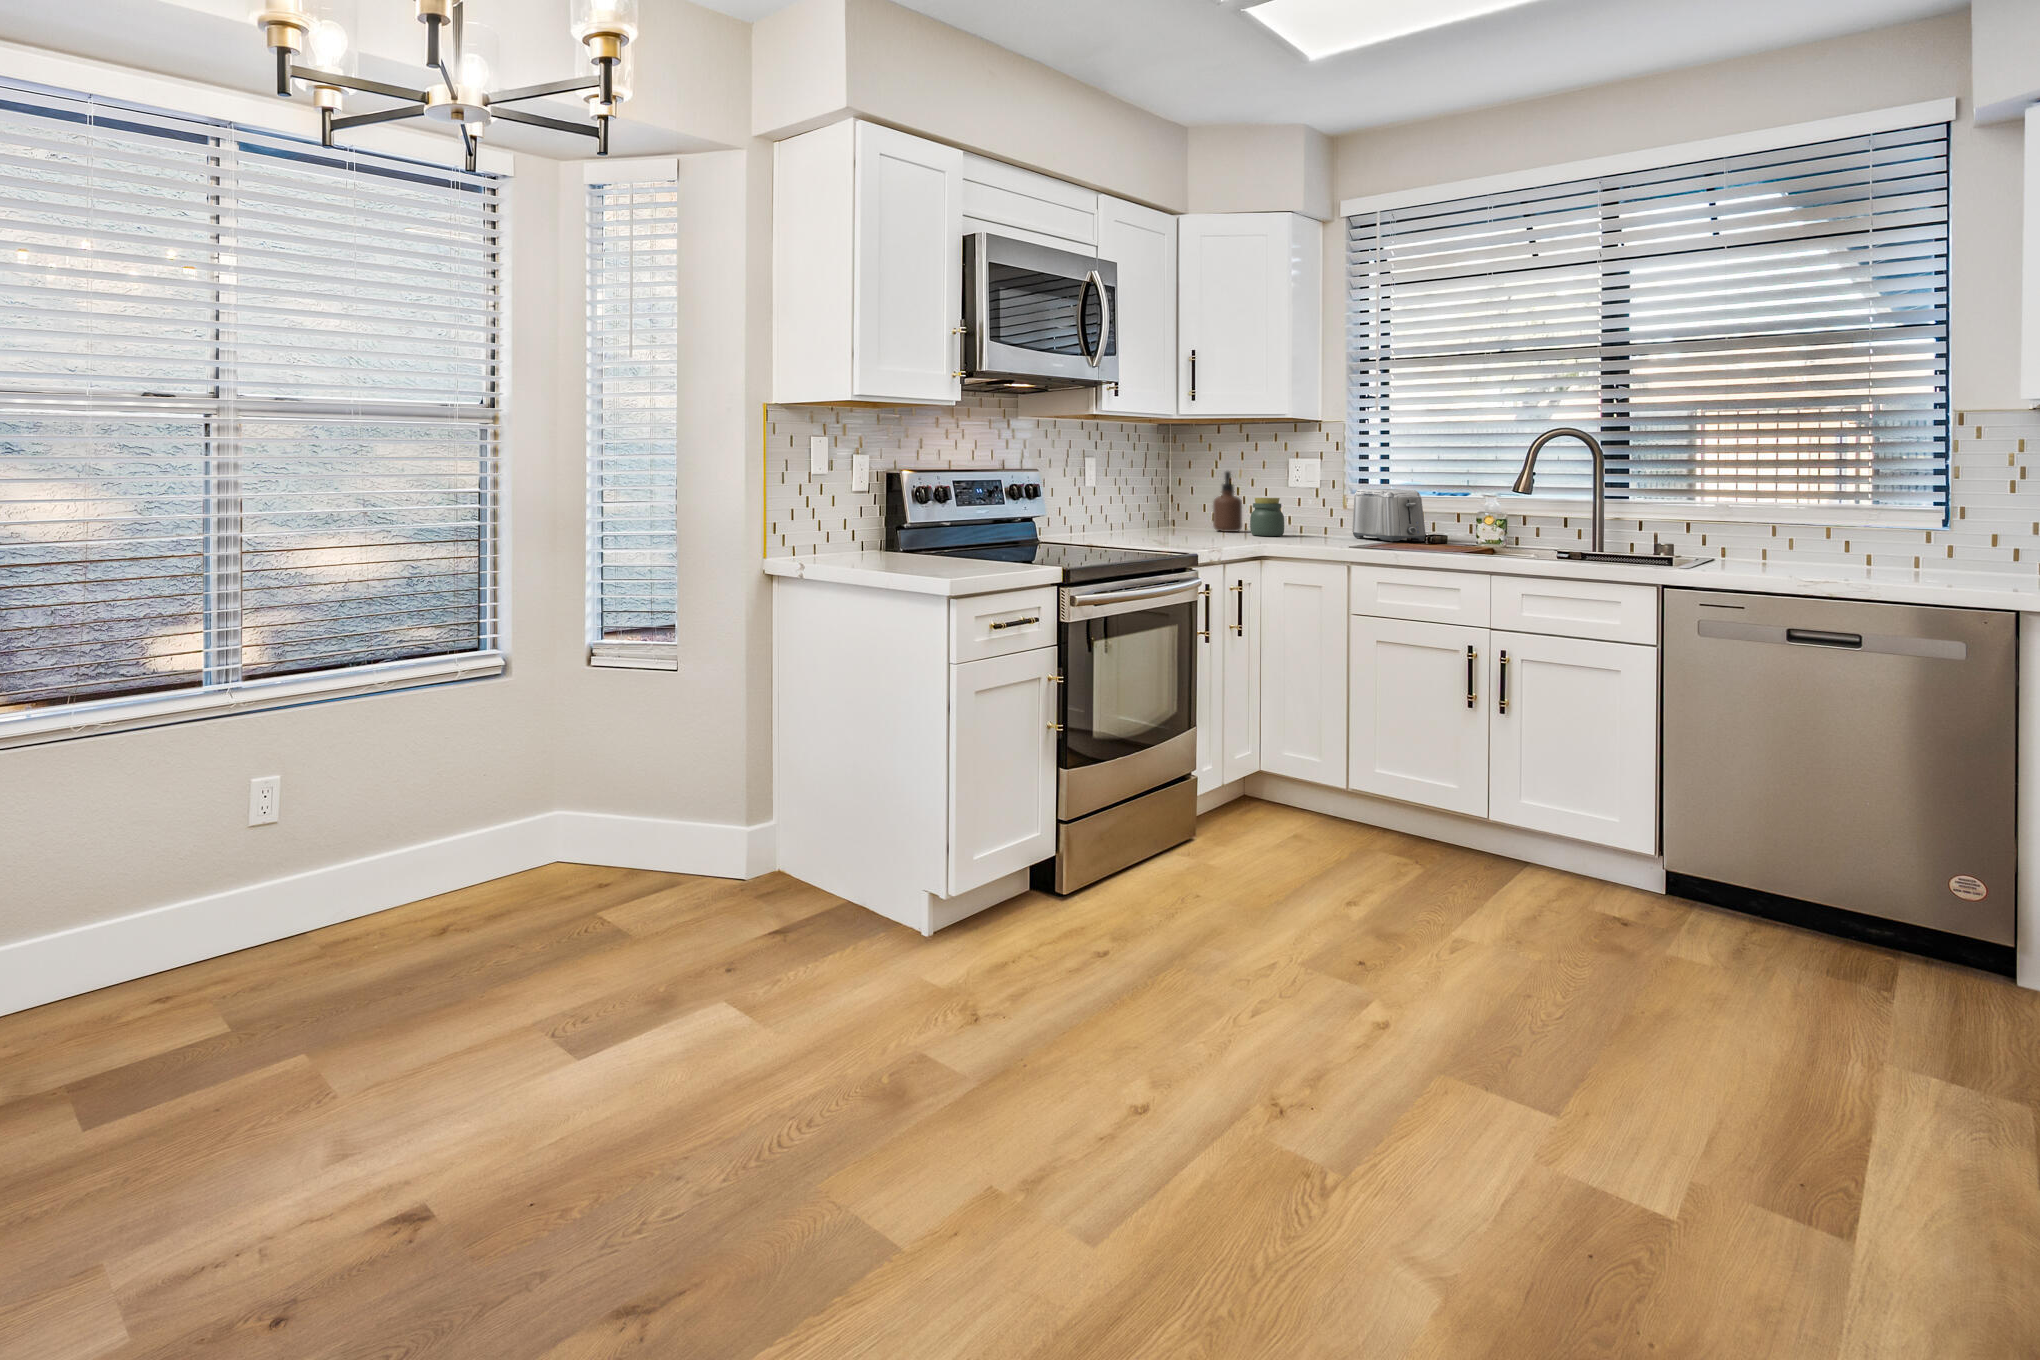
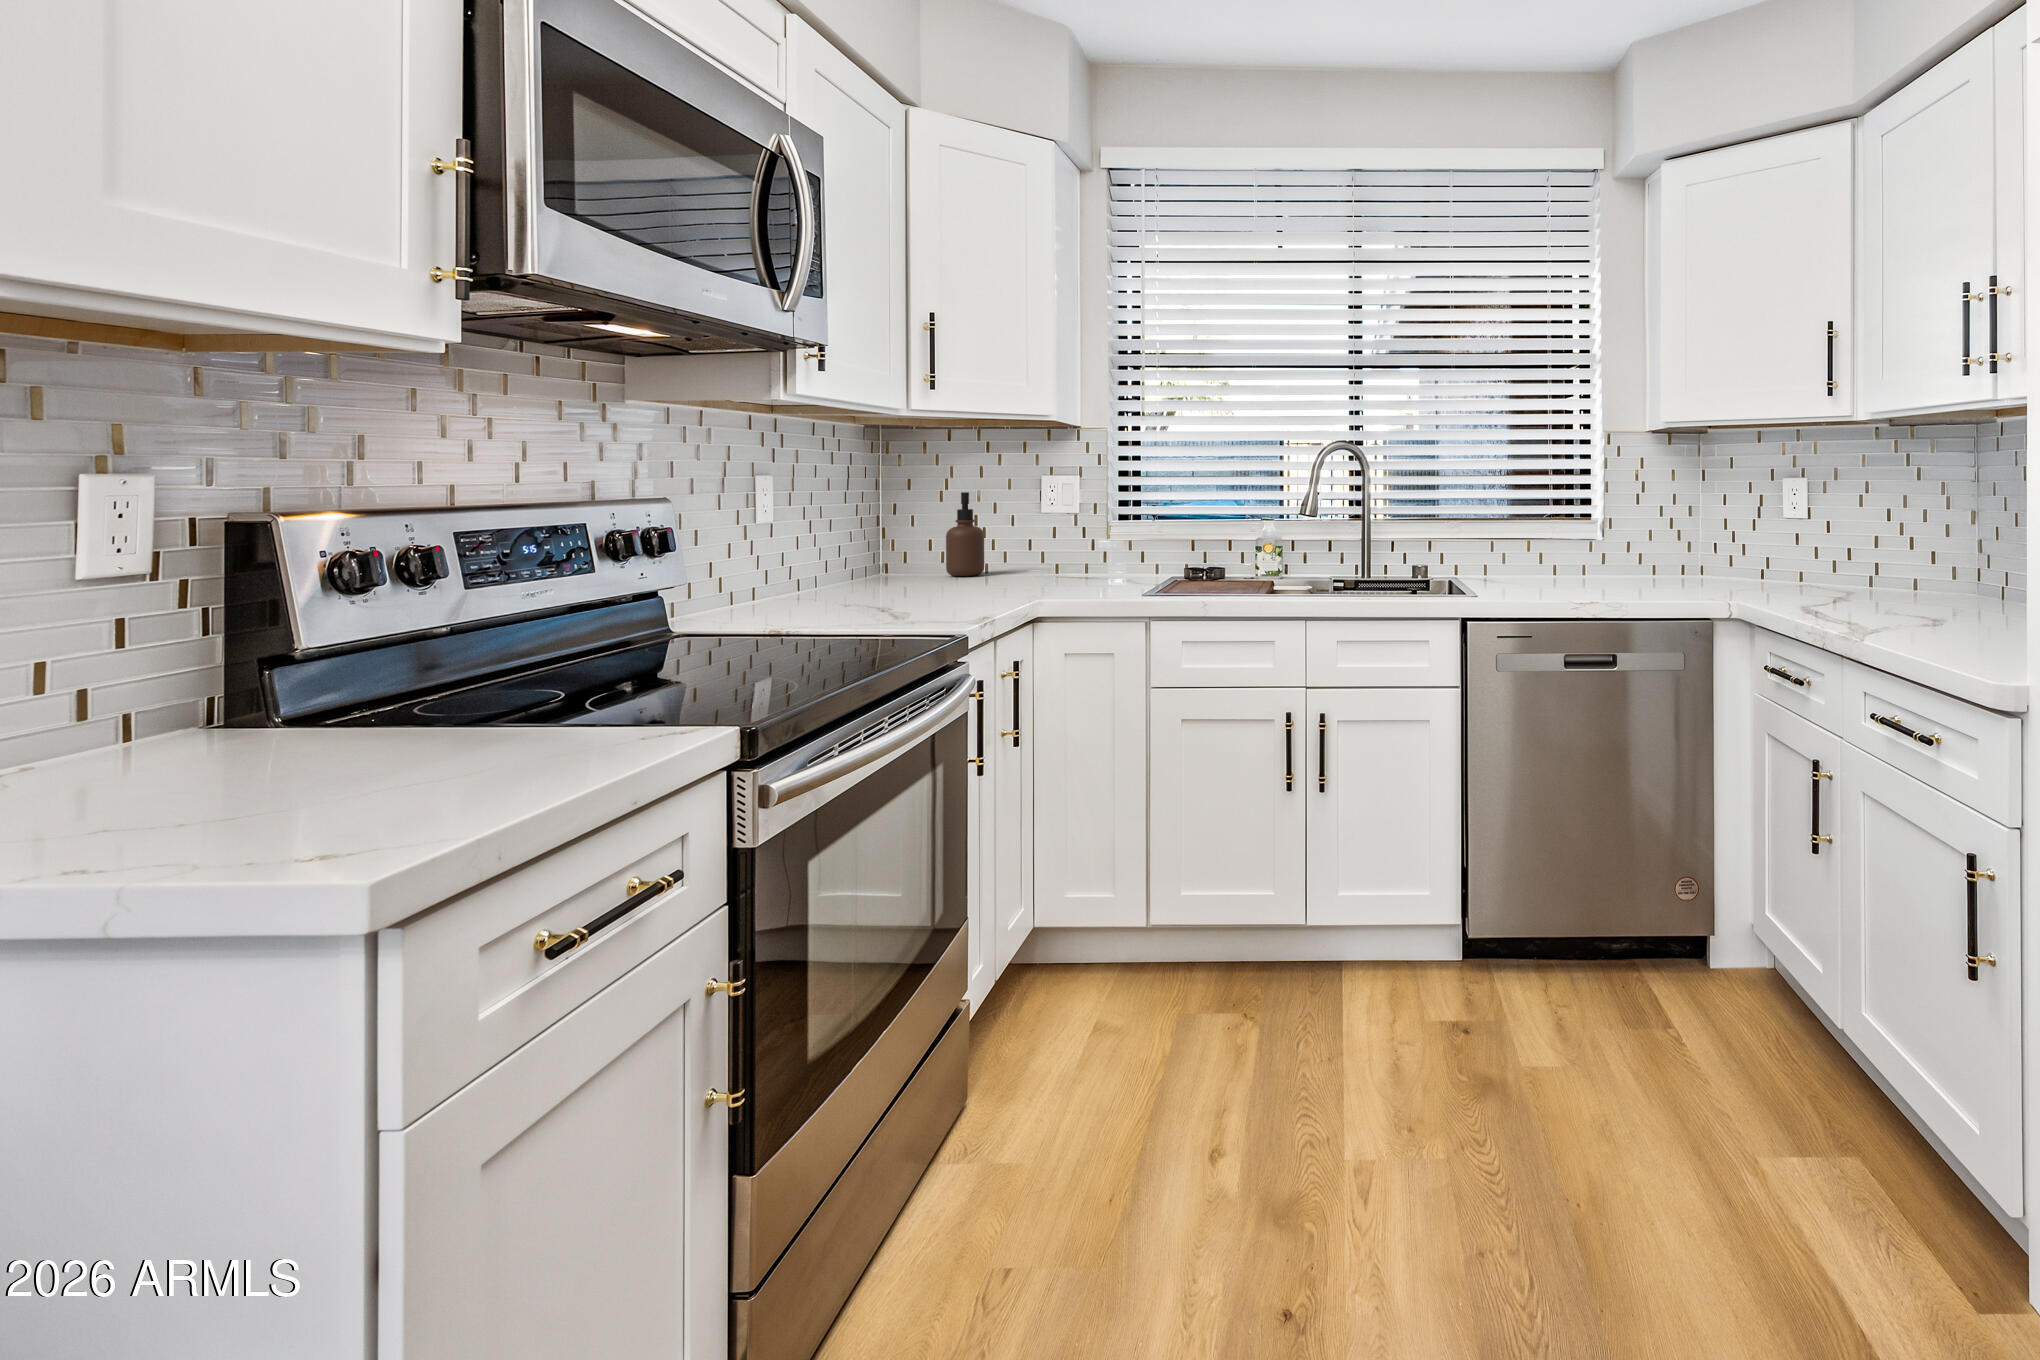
toaster: present [1352,489,1426,542] -> none [1119,511,1200,577]
jar: present [1250,498,1284,536] -> none [1000,527,1043,580]

